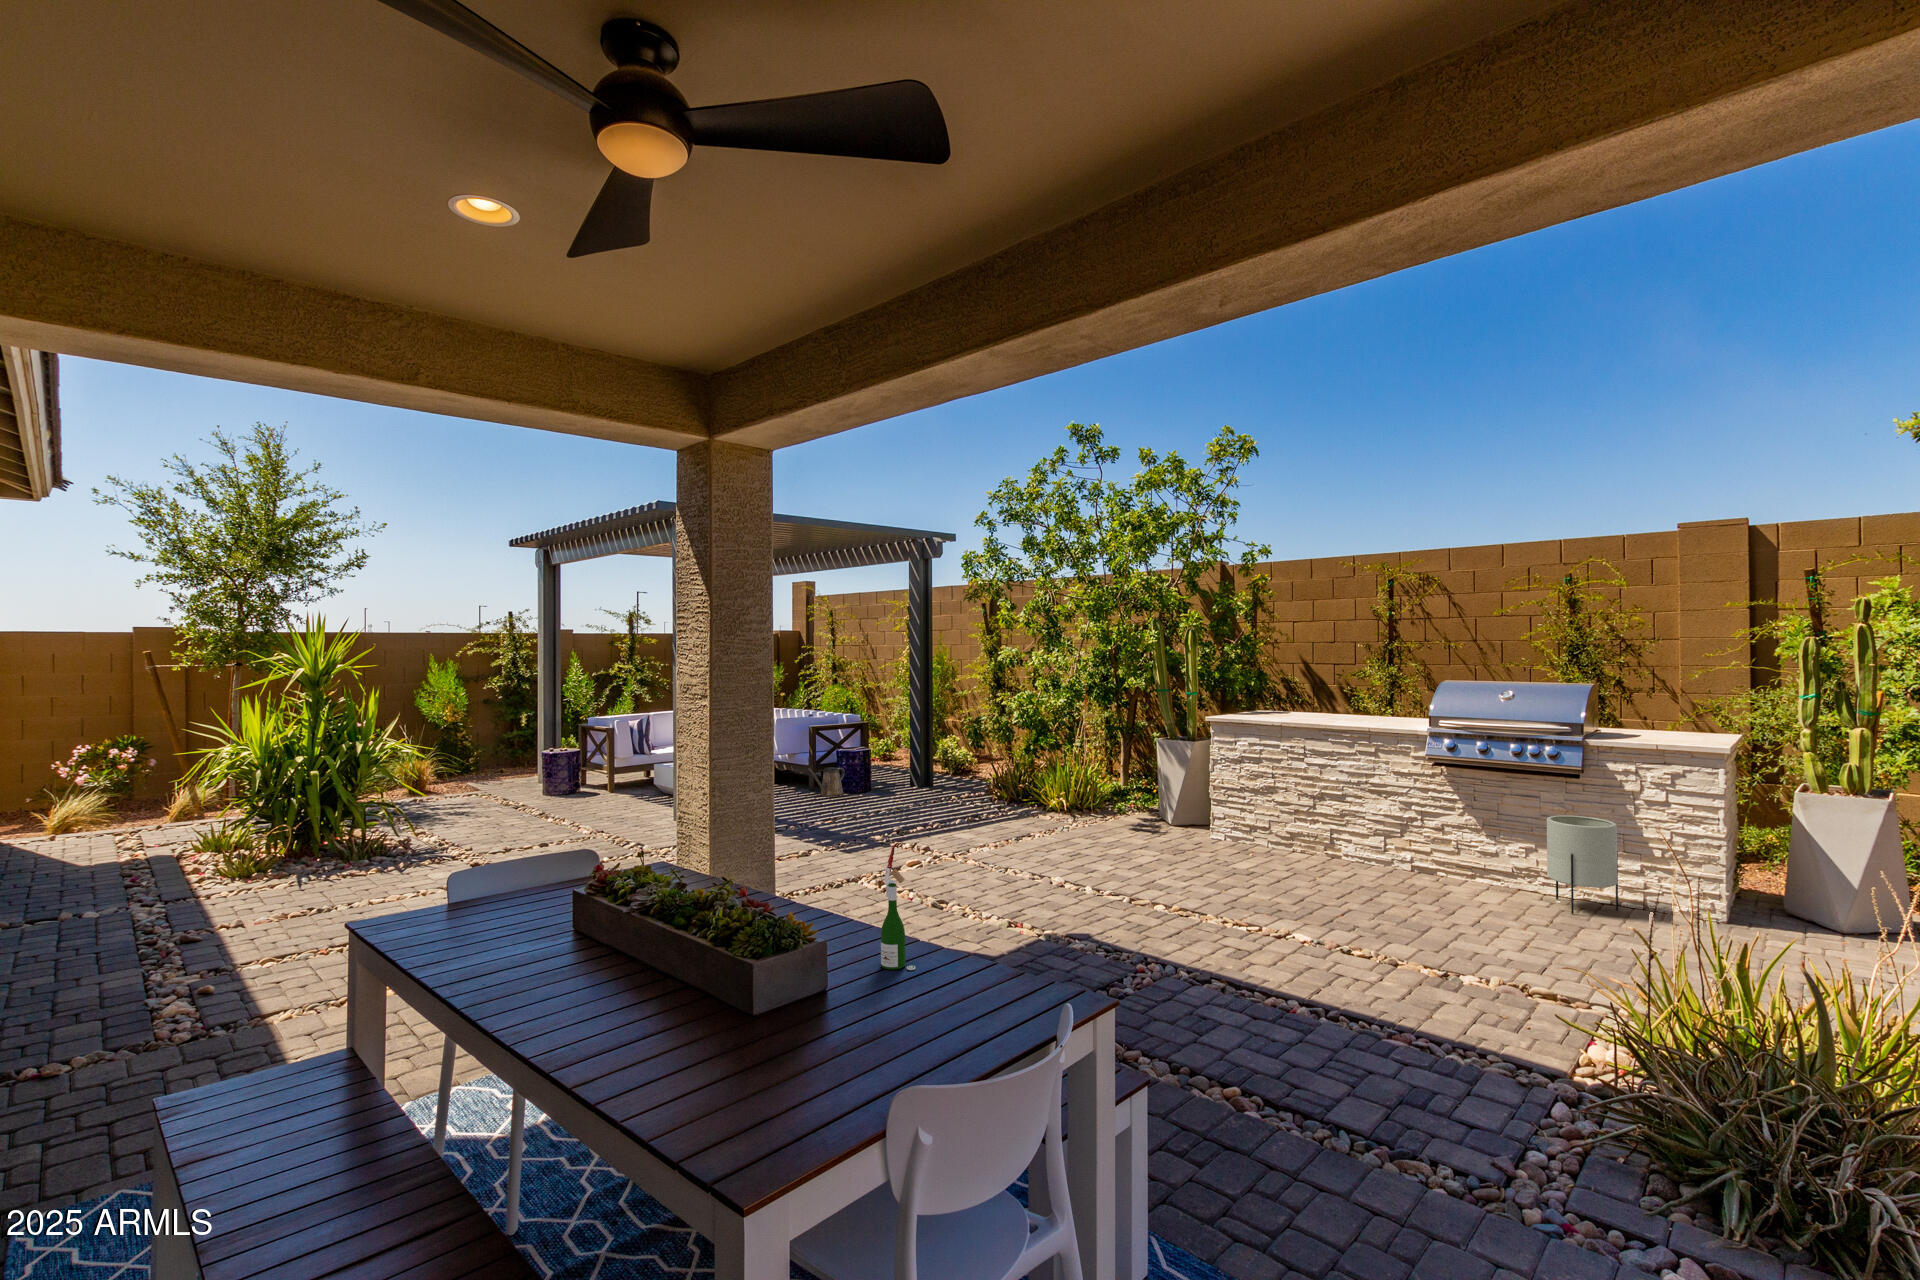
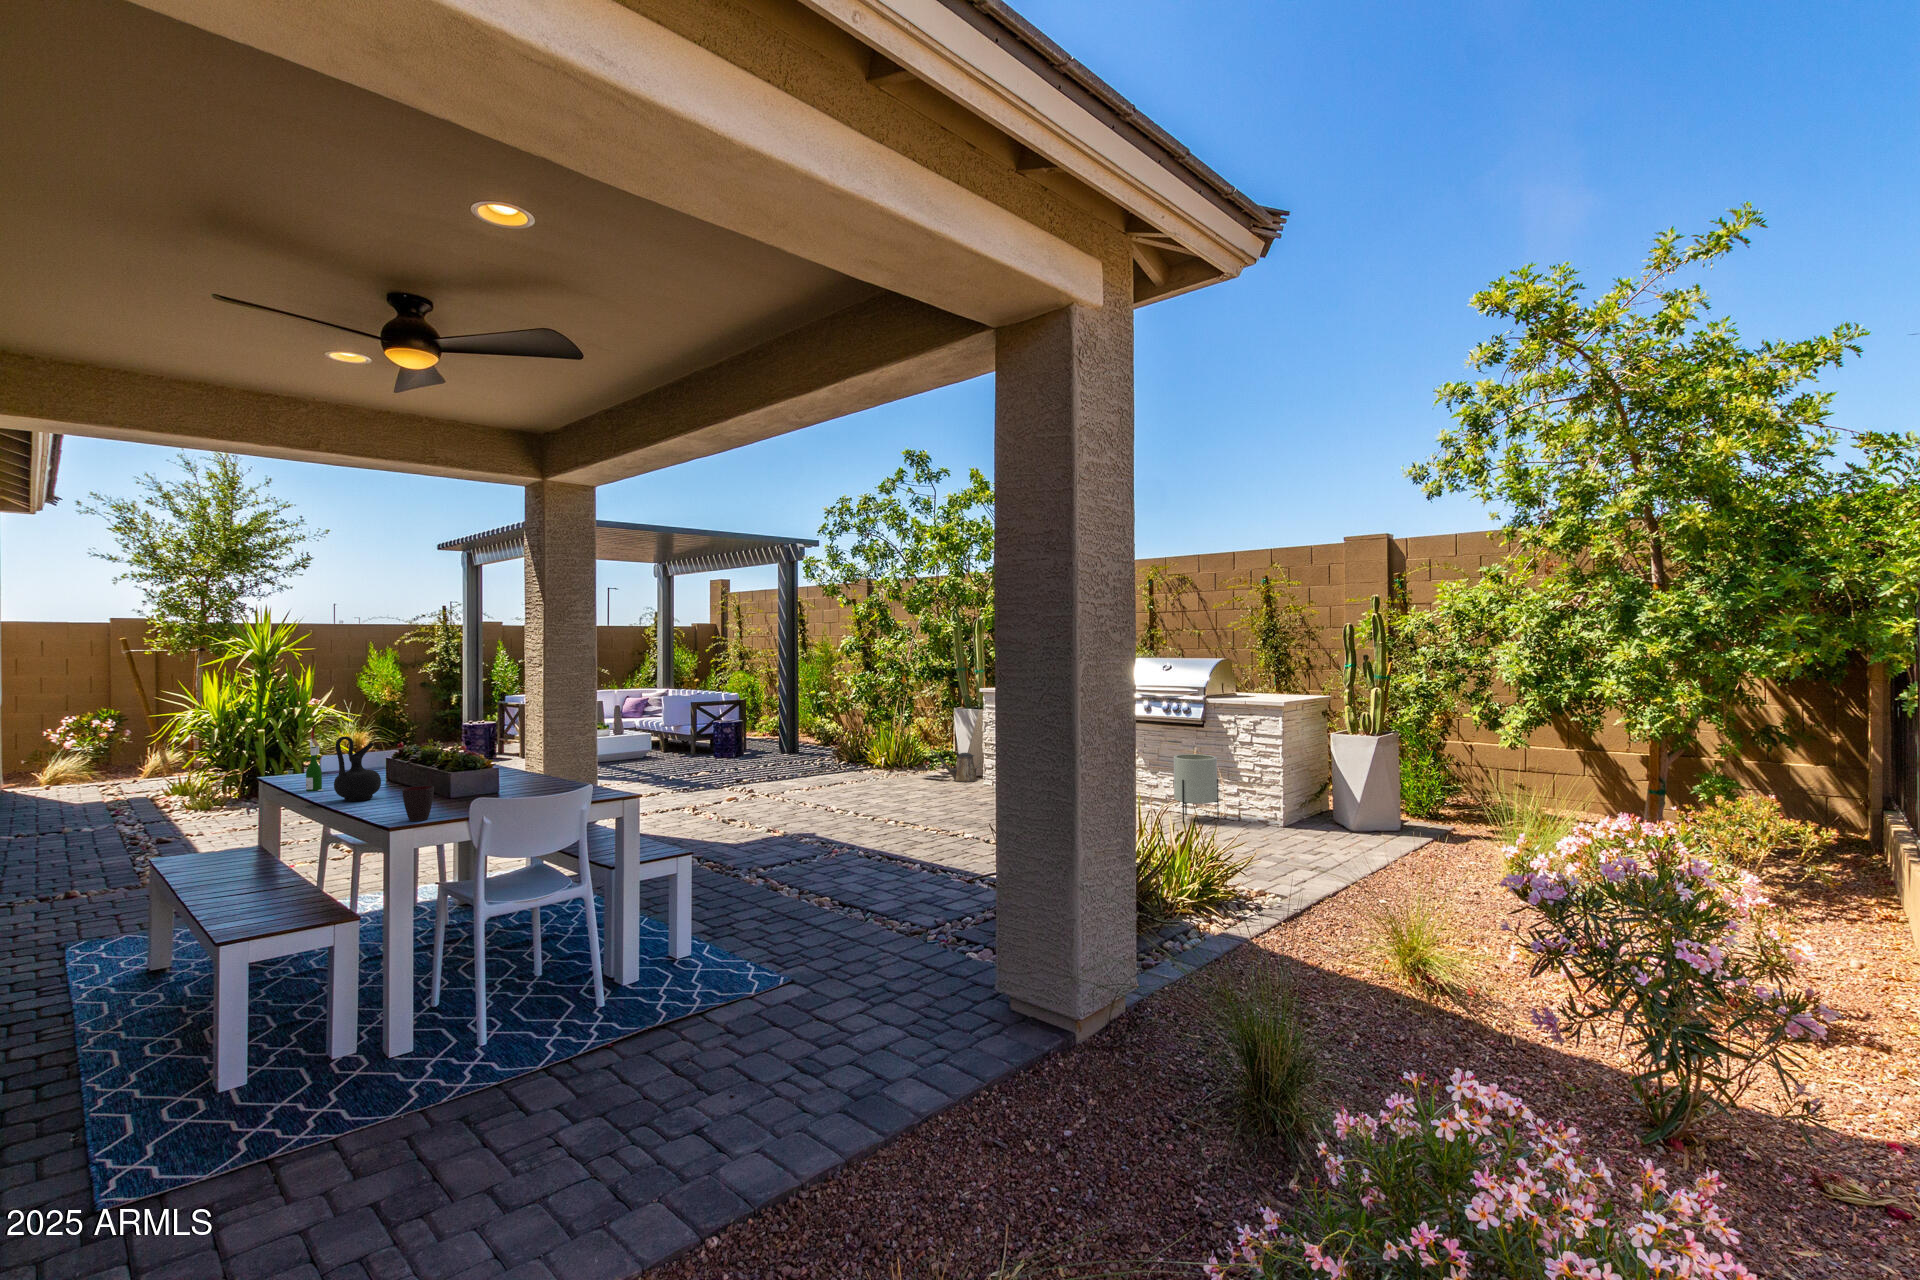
watering can: present [808,767,845,796] -> present [932,751,980,782]
wine bottle: present [881,842,915,970] -> present [306,725,323,791]
ceramic jug: none [491,853,568,970] -> present [334,736,381,801]
cup: none [658,973,712,1052] -> present [402,786,434,821]

